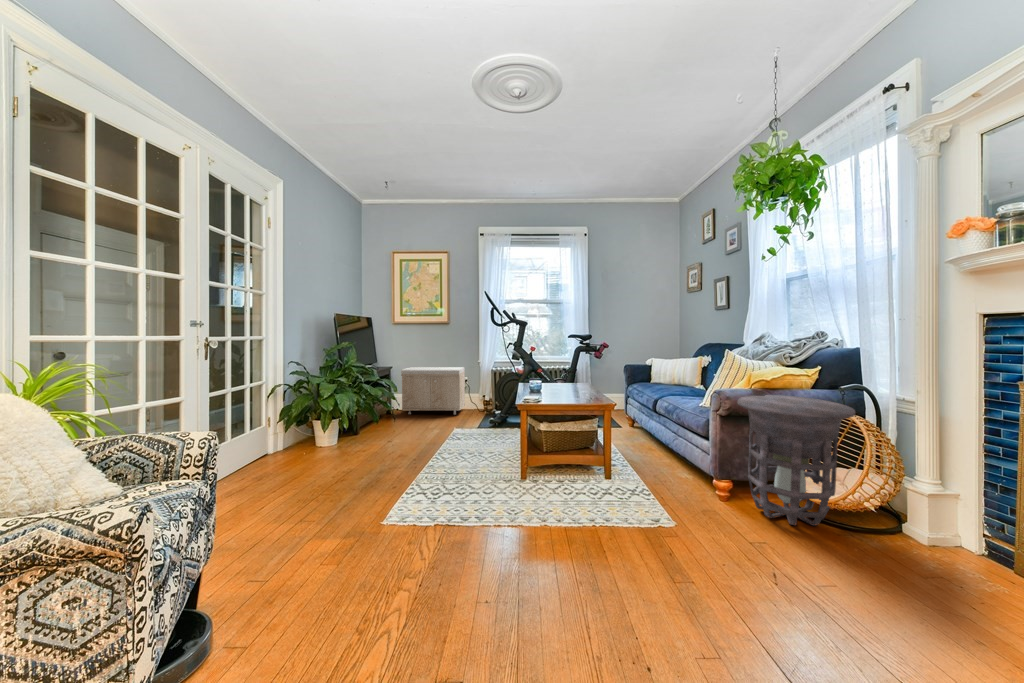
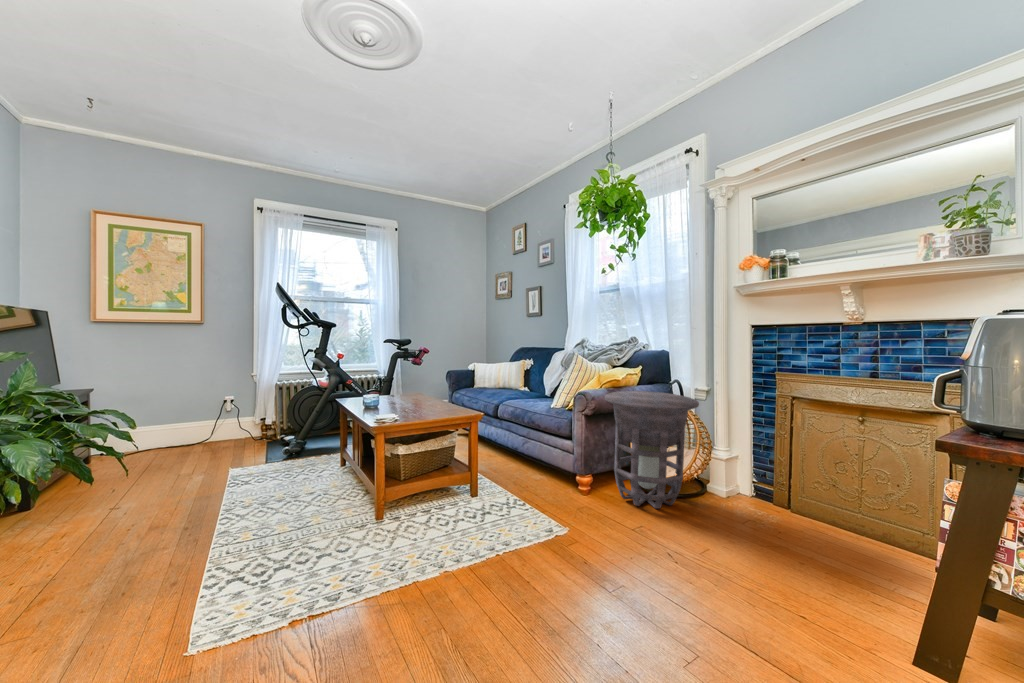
storage bench: present [401,367,465,415] -> none [135,383,240,454]

